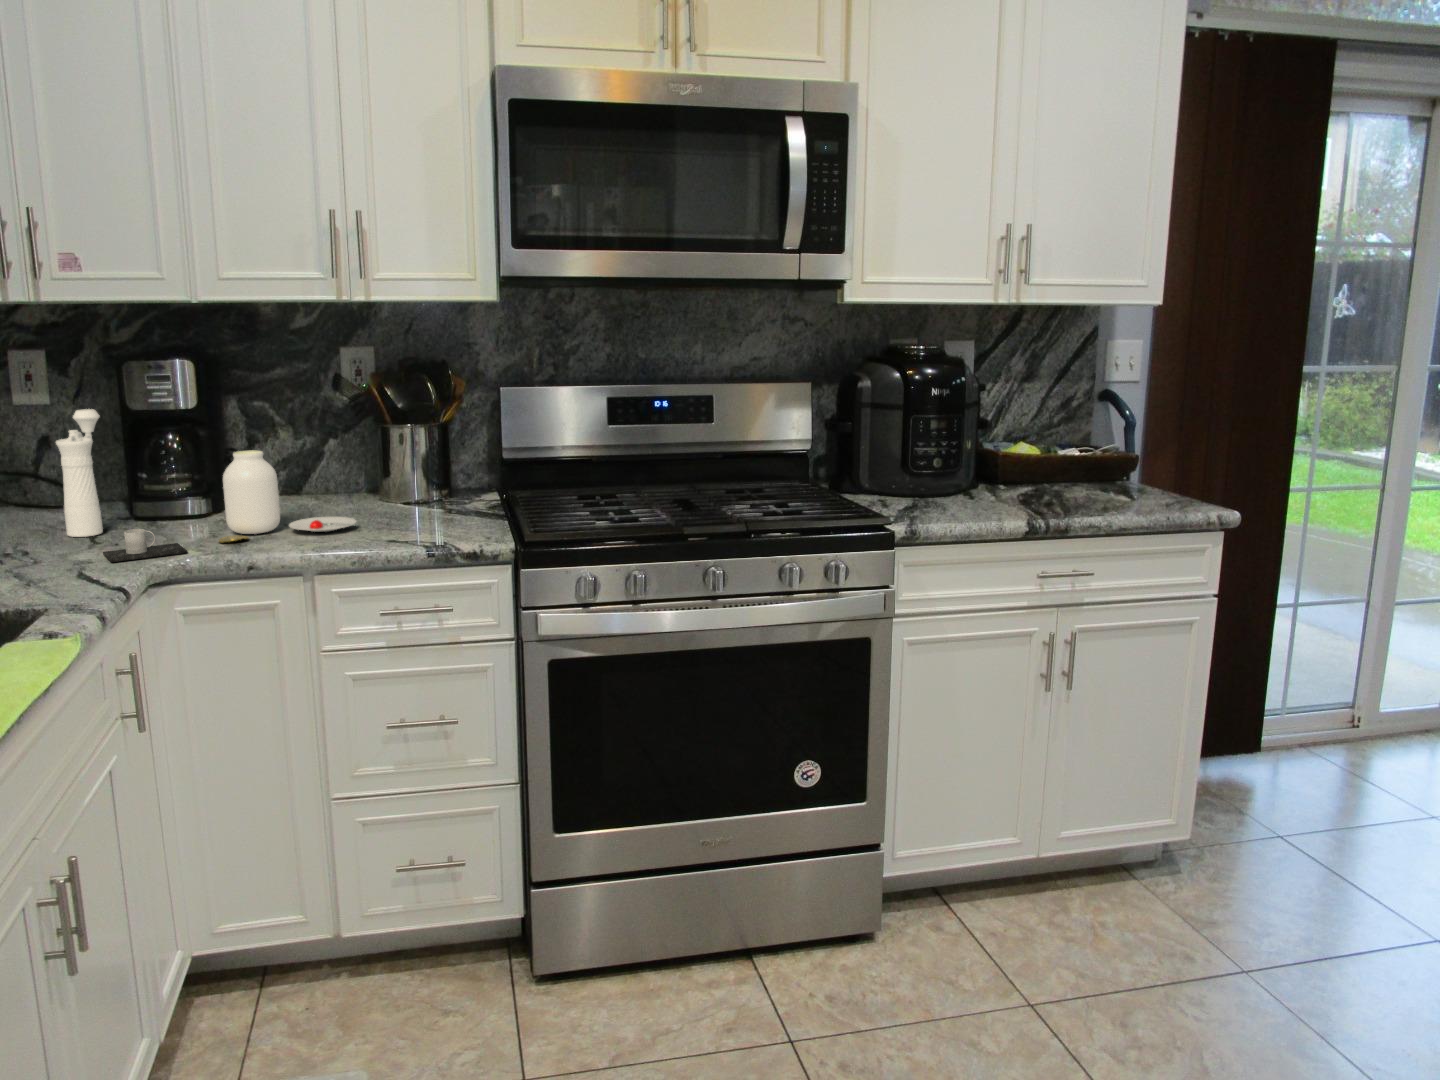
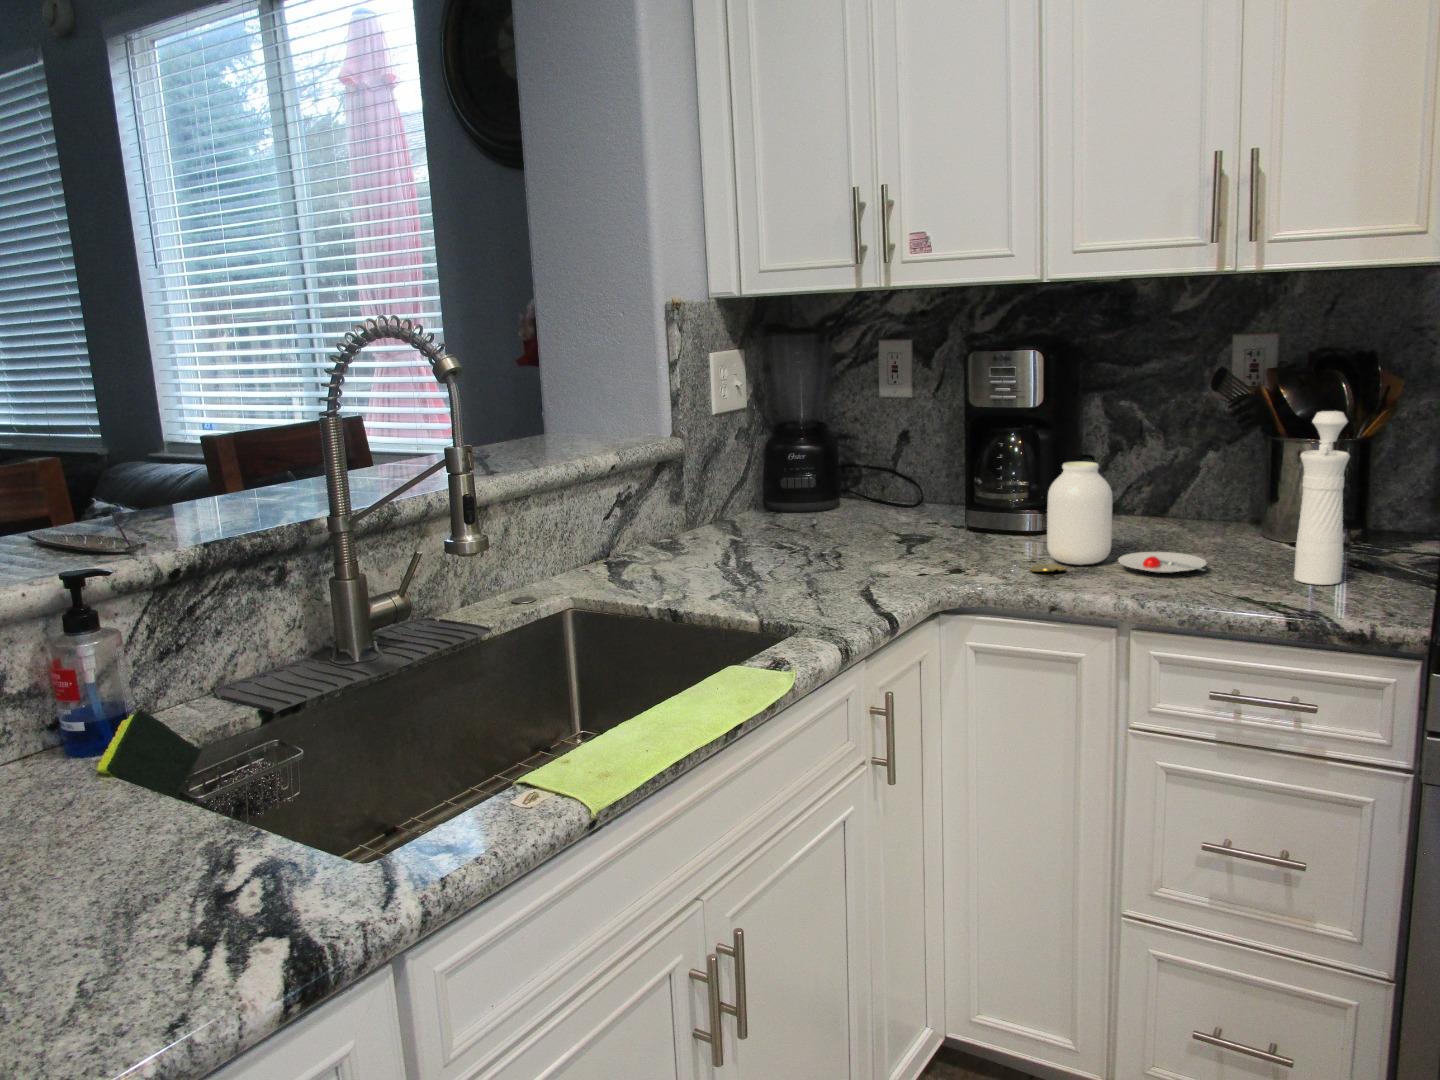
pepper mill: present [56,409,103,537] -> present [1294,411,1350,585]
mug: present [103,529,188,562] -> none [905,545,988,580]

